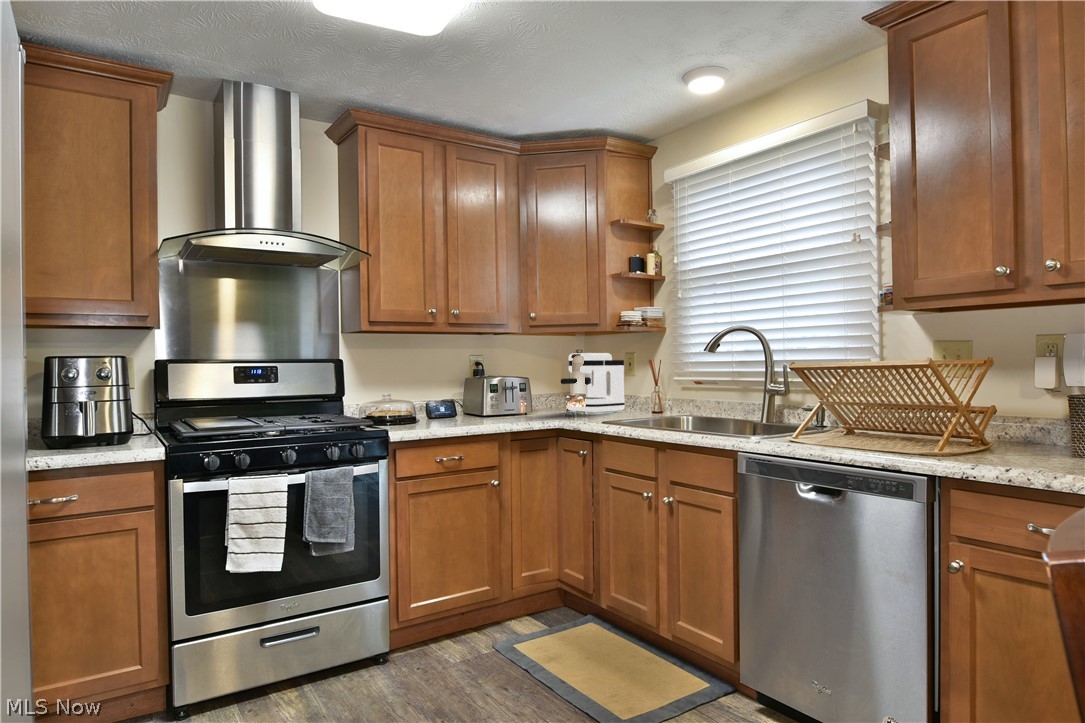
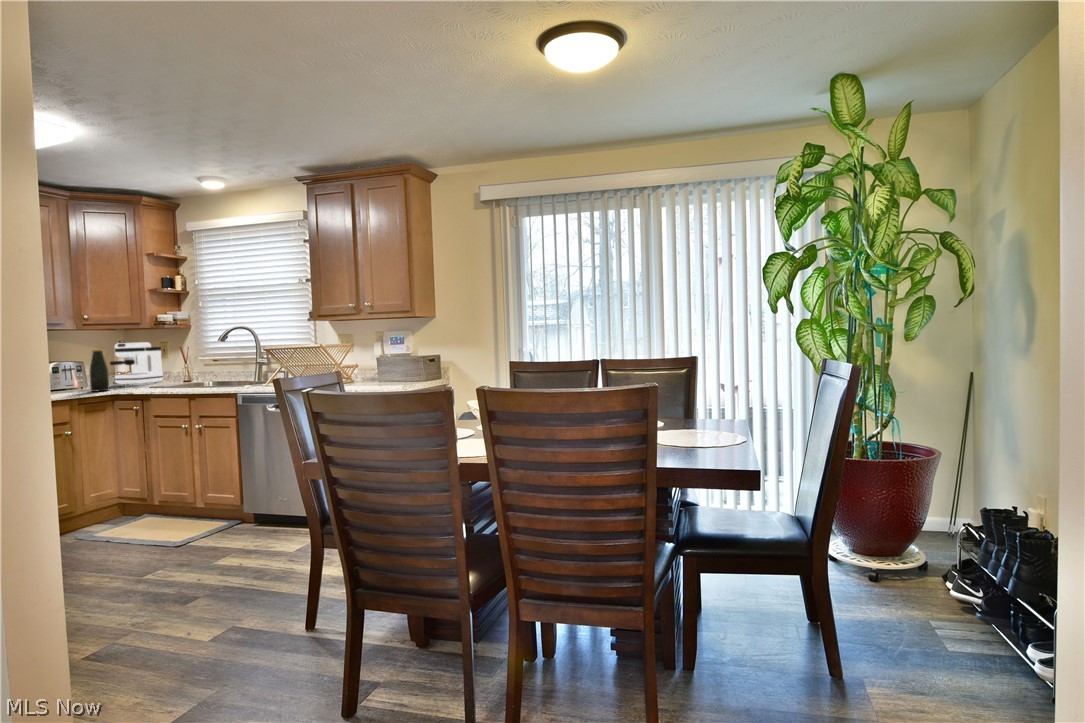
bottle: none [533,361,555,422] -> present [90,350,109,392]

